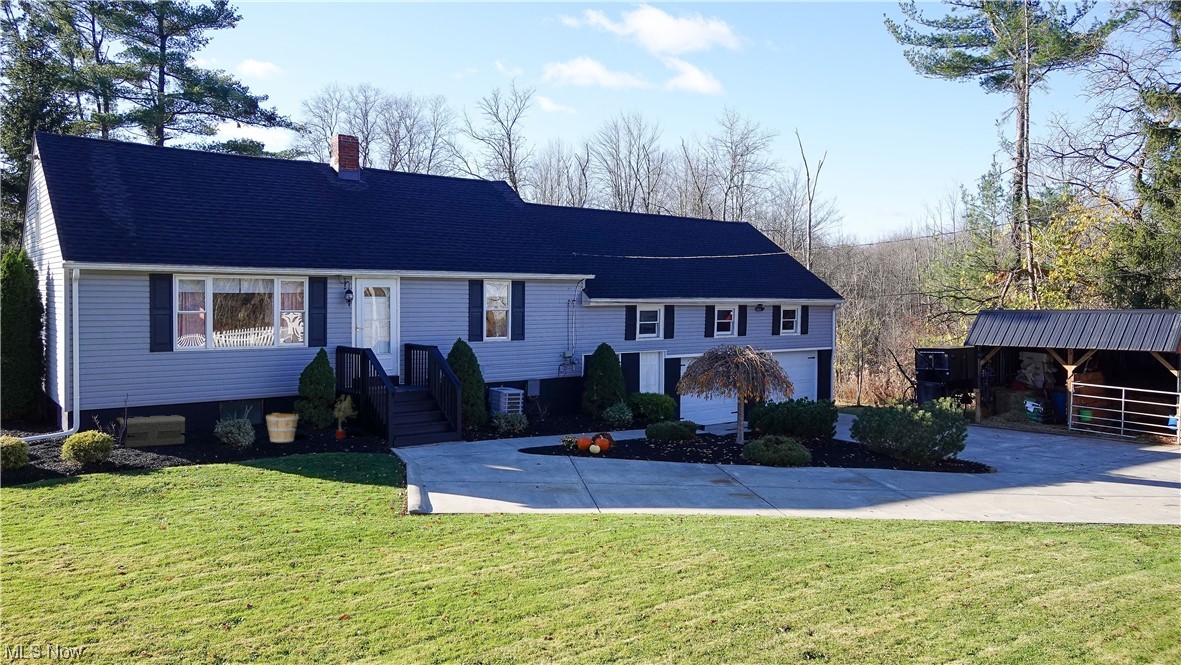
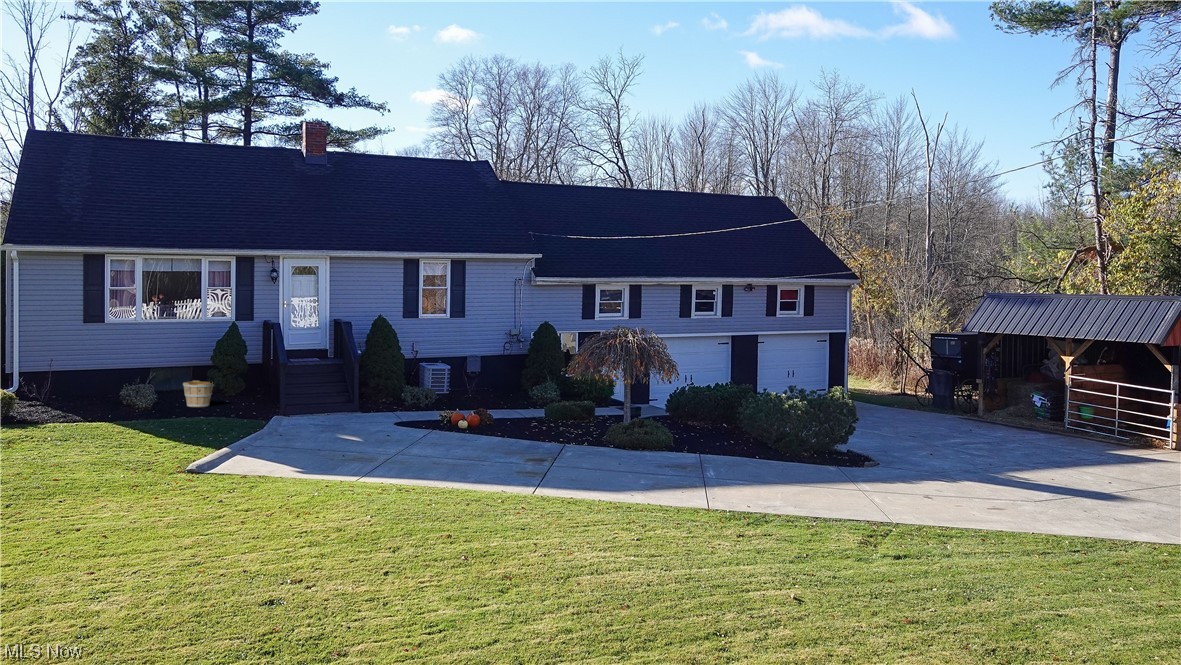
potted tree: present [334,395,358,439] -> none [246,366,271,407]
storage bench: present [116,415,185,448] -> none [47,379,108,406]

